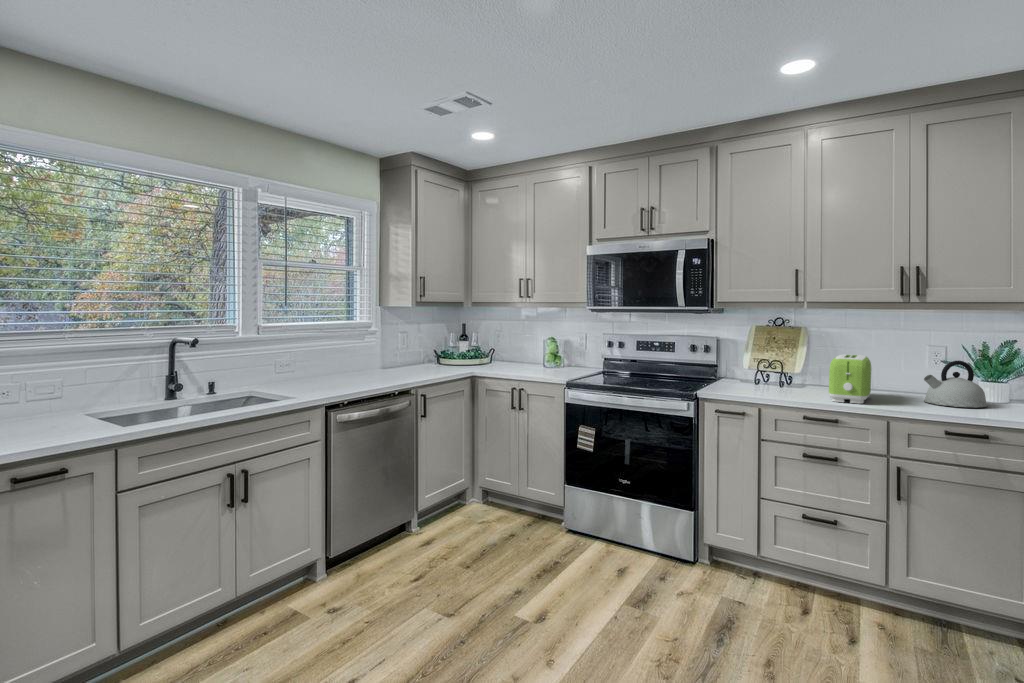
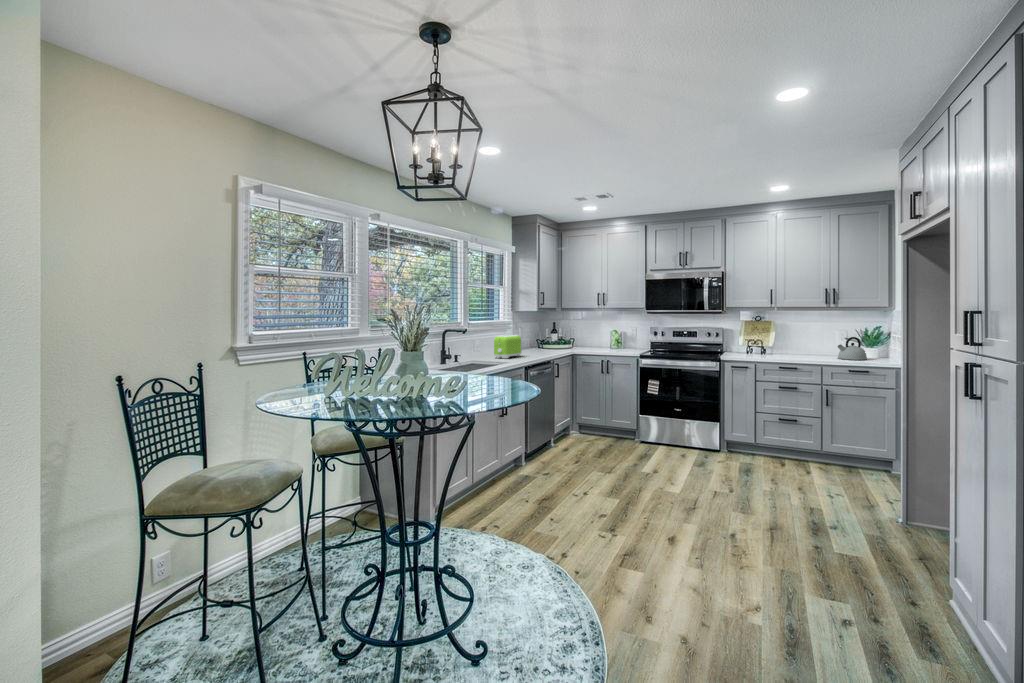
toaster: present [829,354,871,404] -> present [494,335,521,358]

